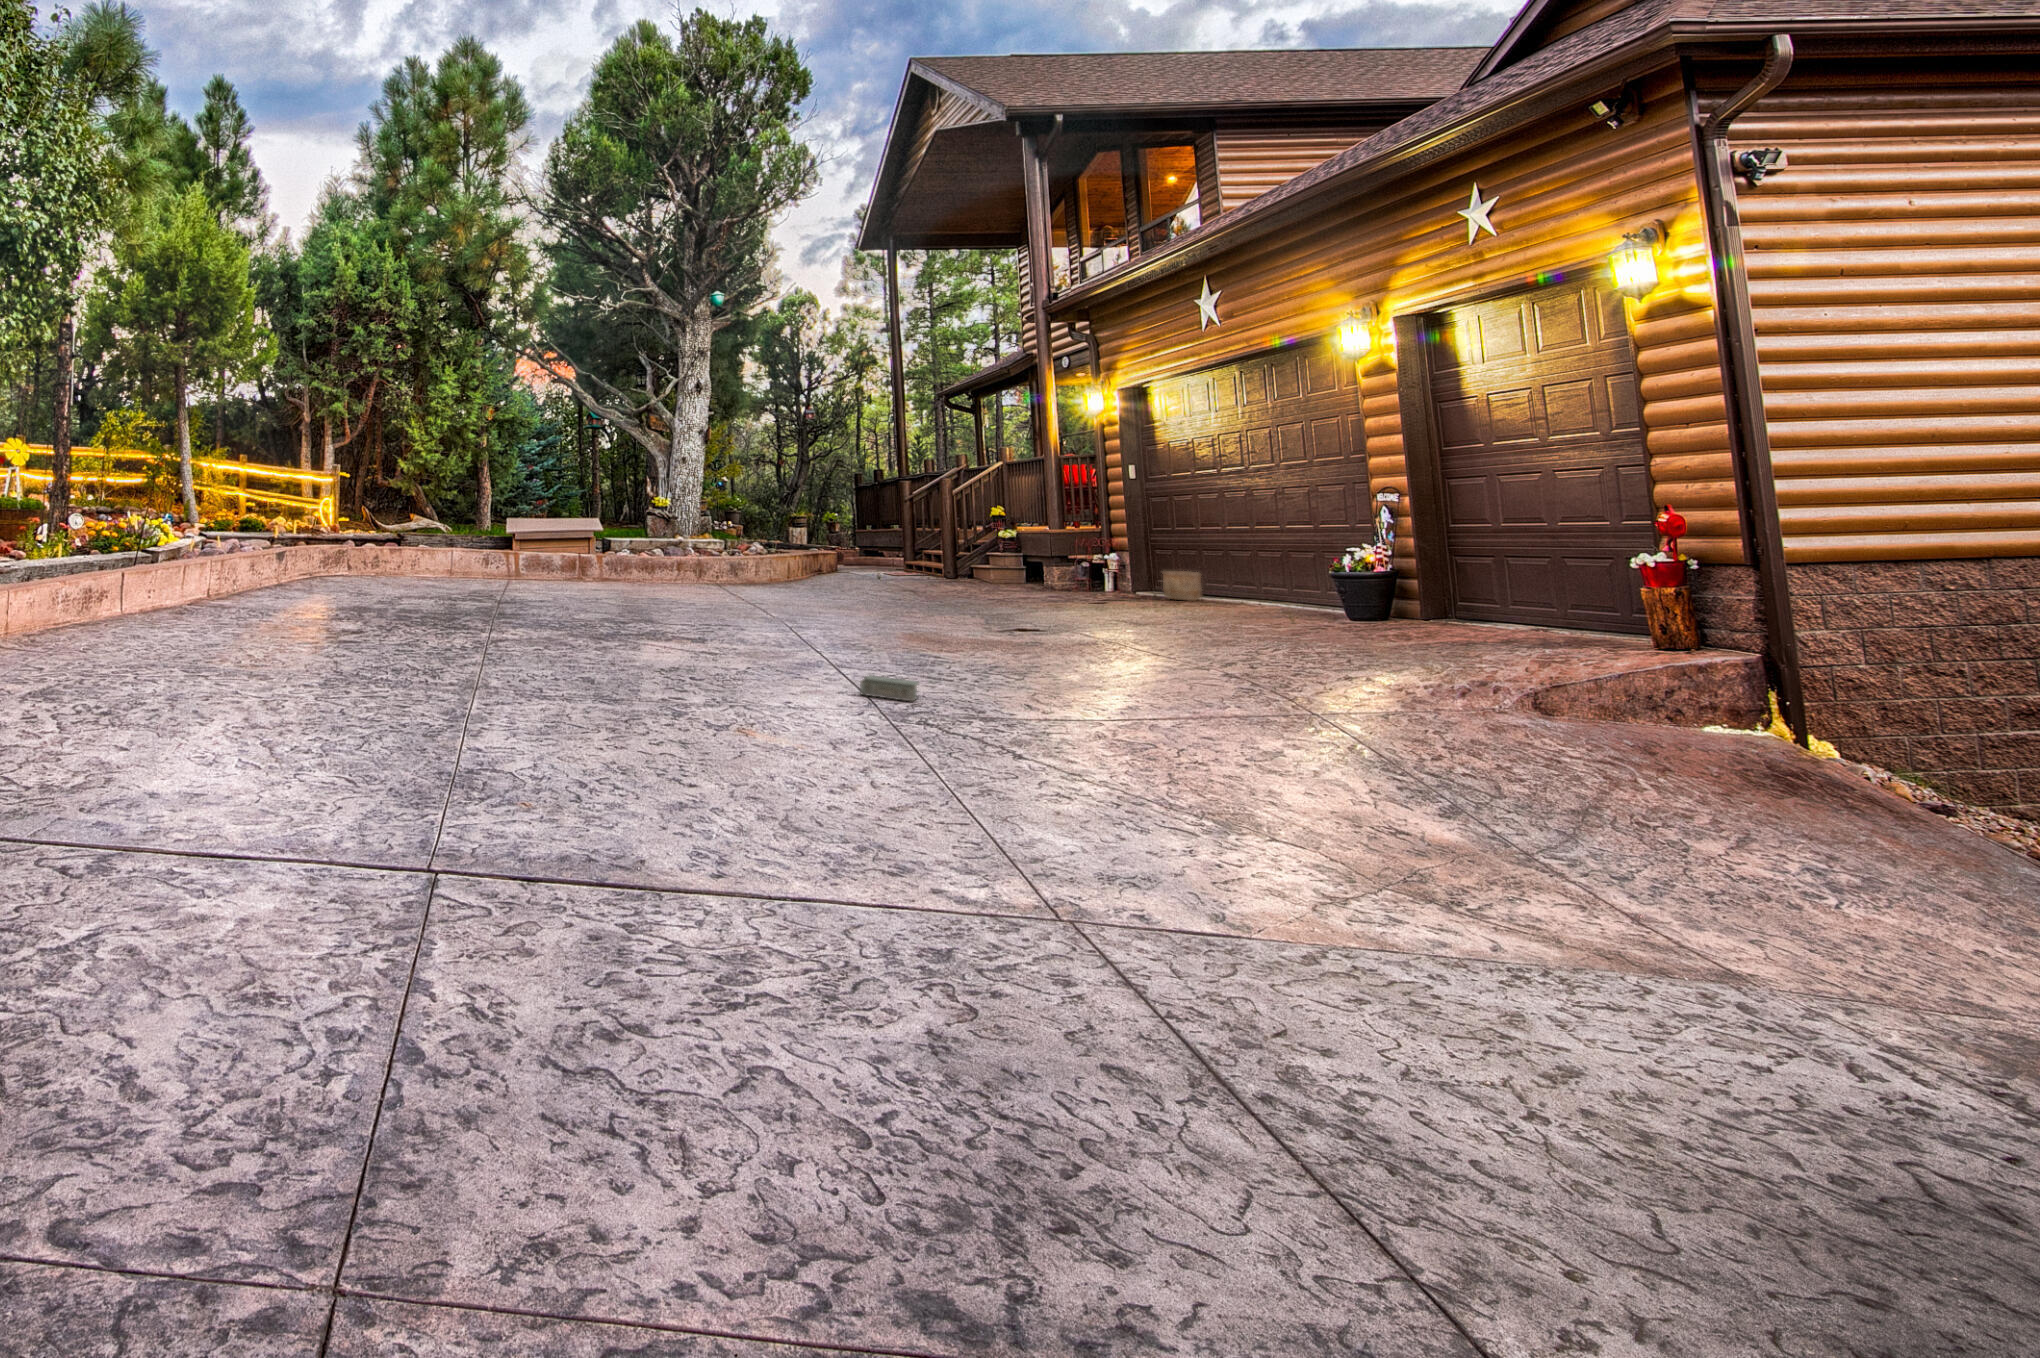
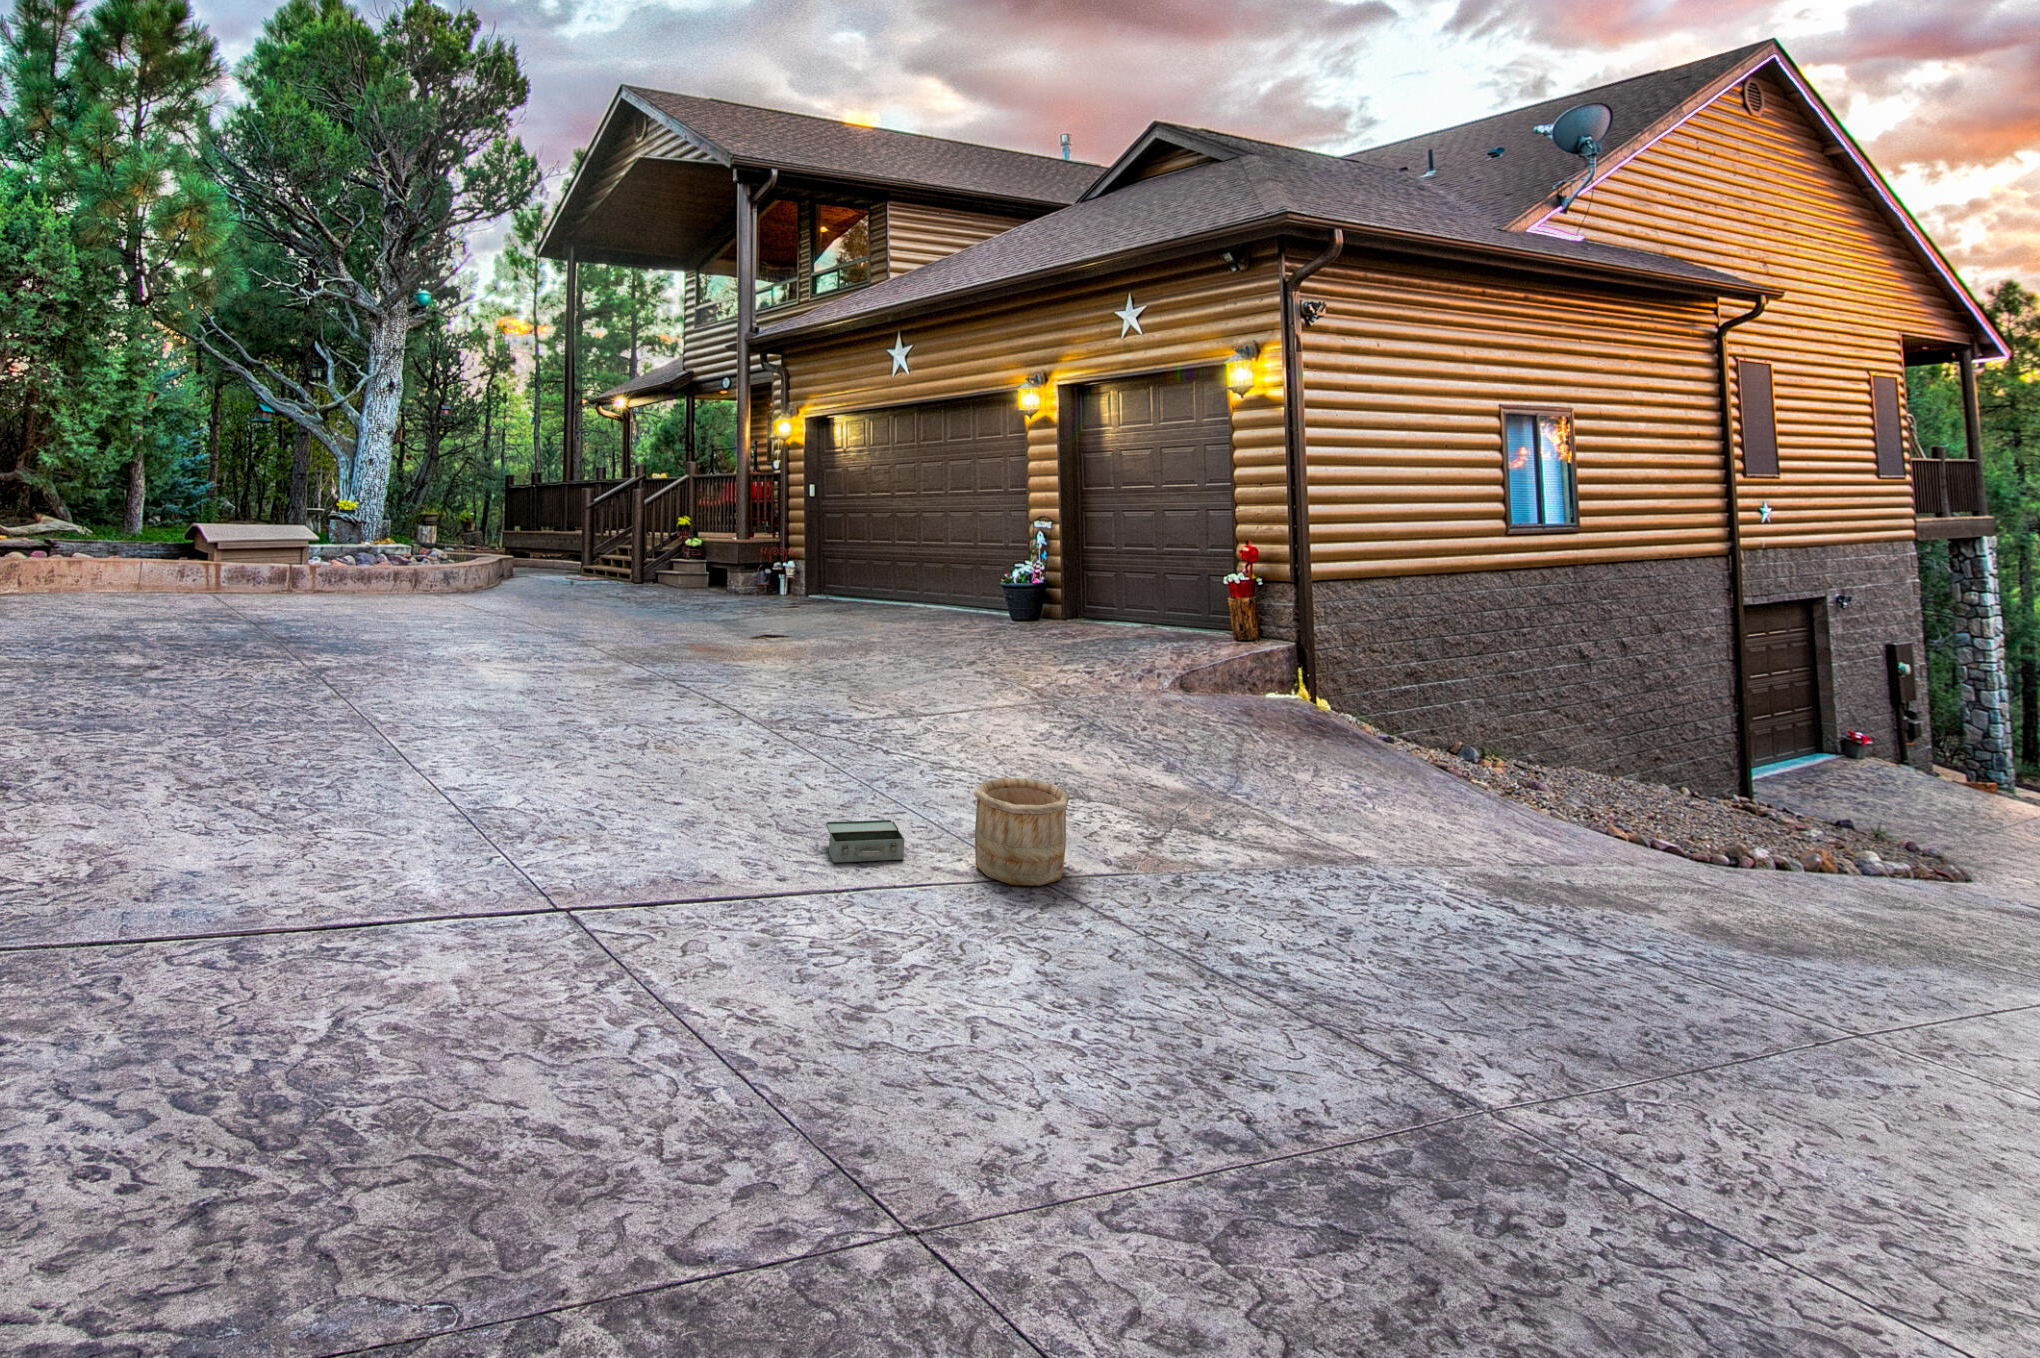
wooden bucket: present [1162,571,1202,601] -> present [974,777,1069,885]

